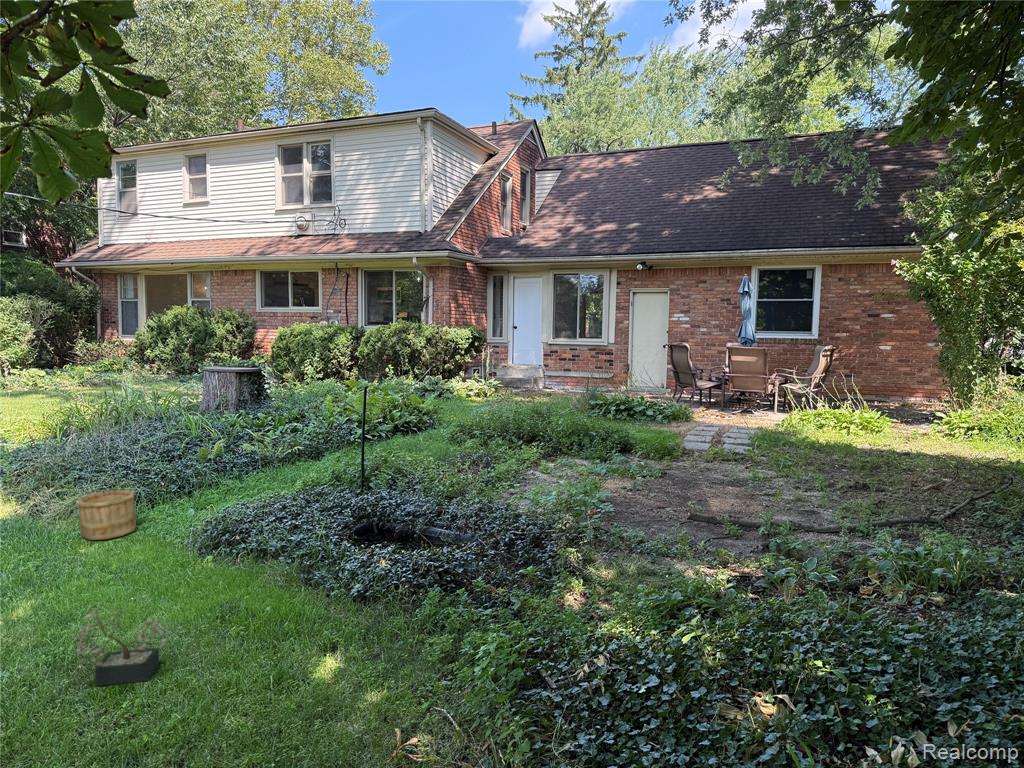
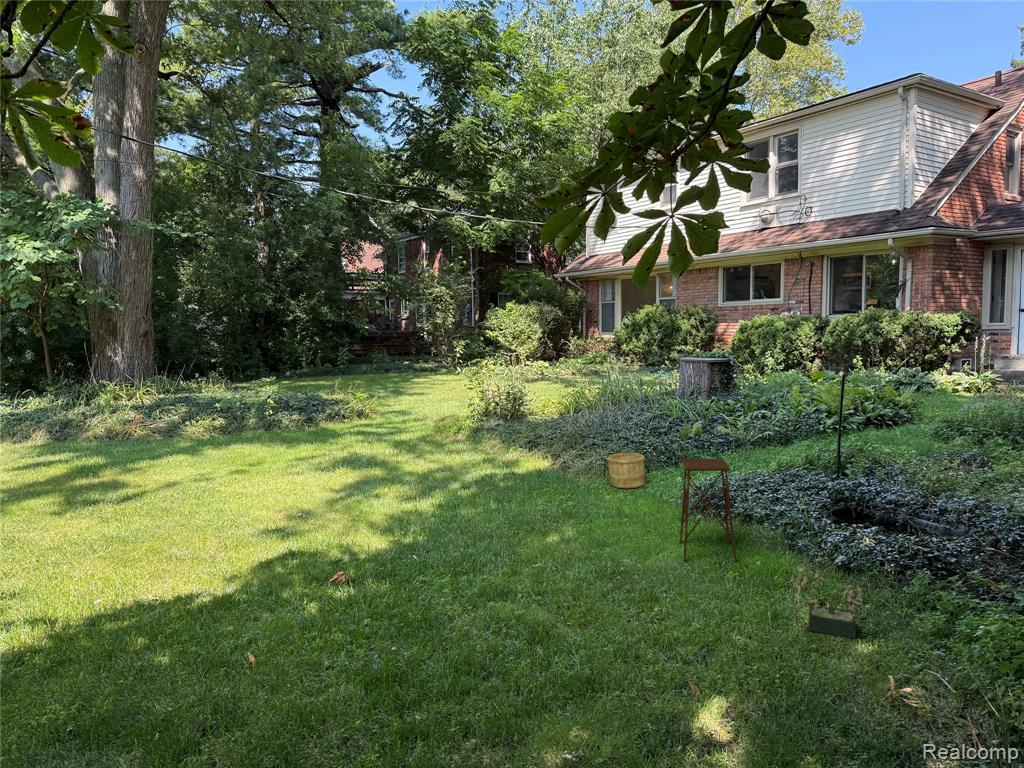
side table: none [166,492,240,635] -> present [680,459,737,562]
decorative plant: present [72,607,167,686] -> present [789,564,870,638]

